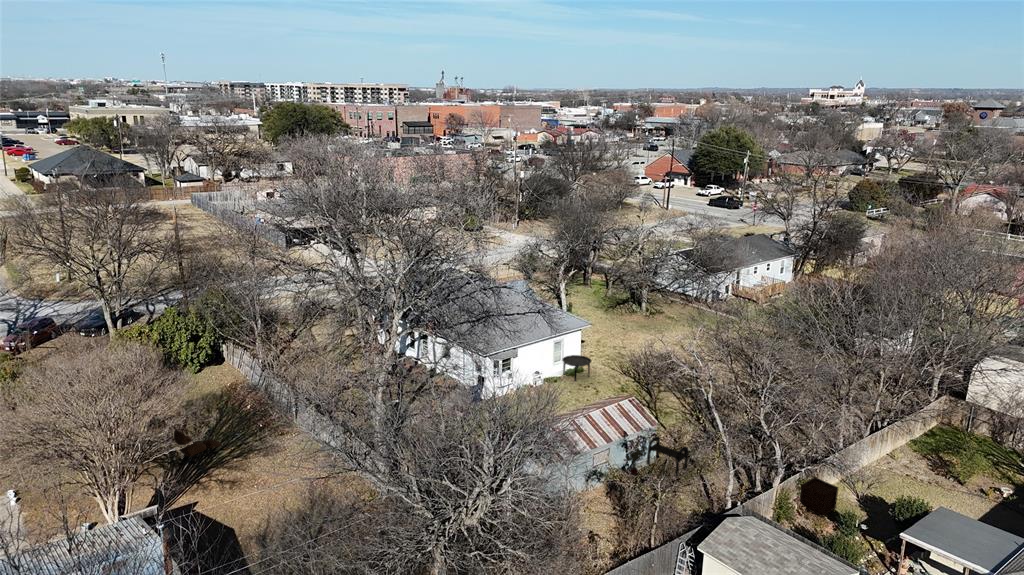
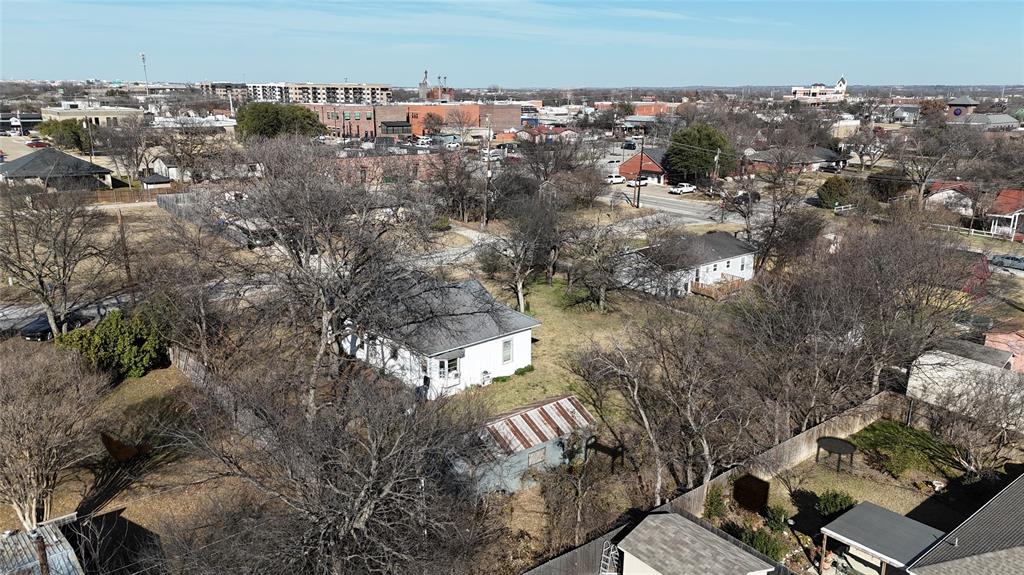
round table: present [562,355,591,381] -> present [815,436,857,472]

